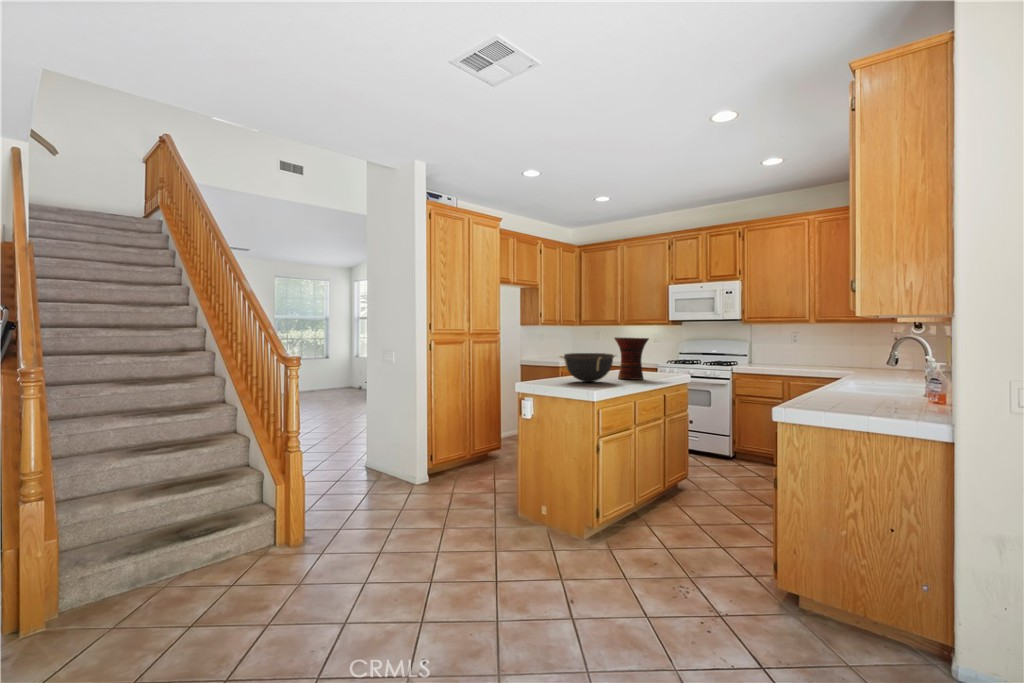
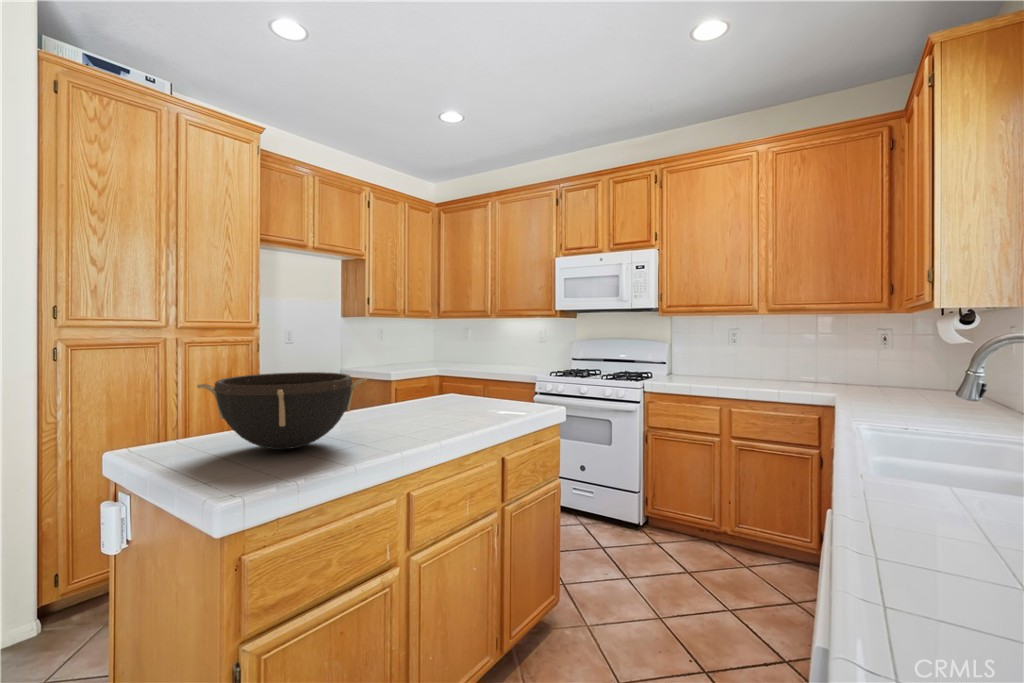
vase: present [614,337,649,380] -> none [388,336,464,431]

